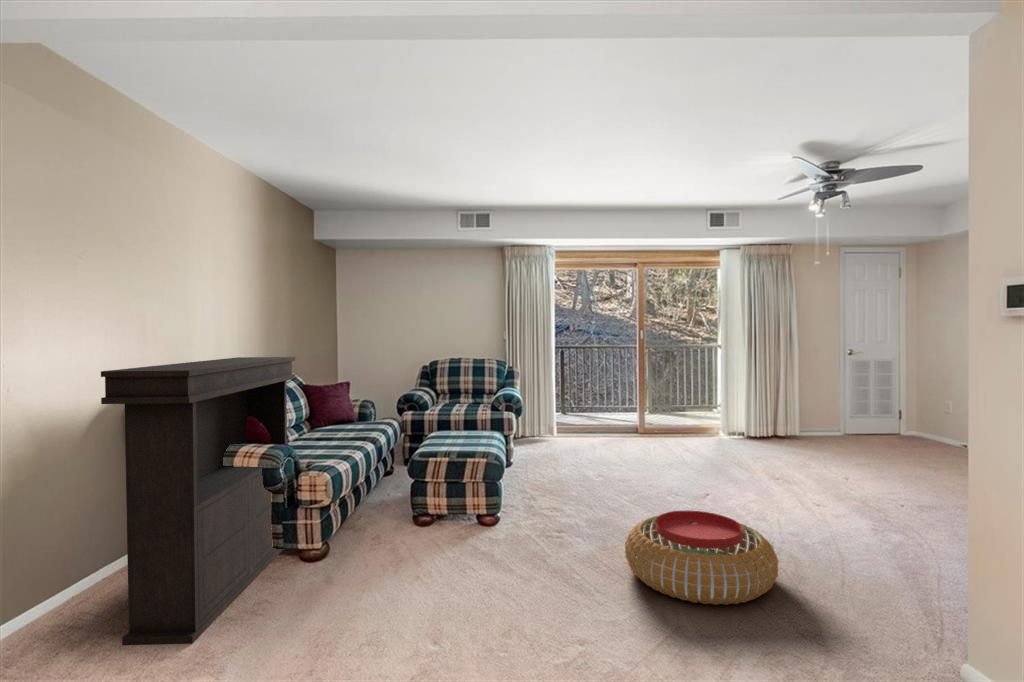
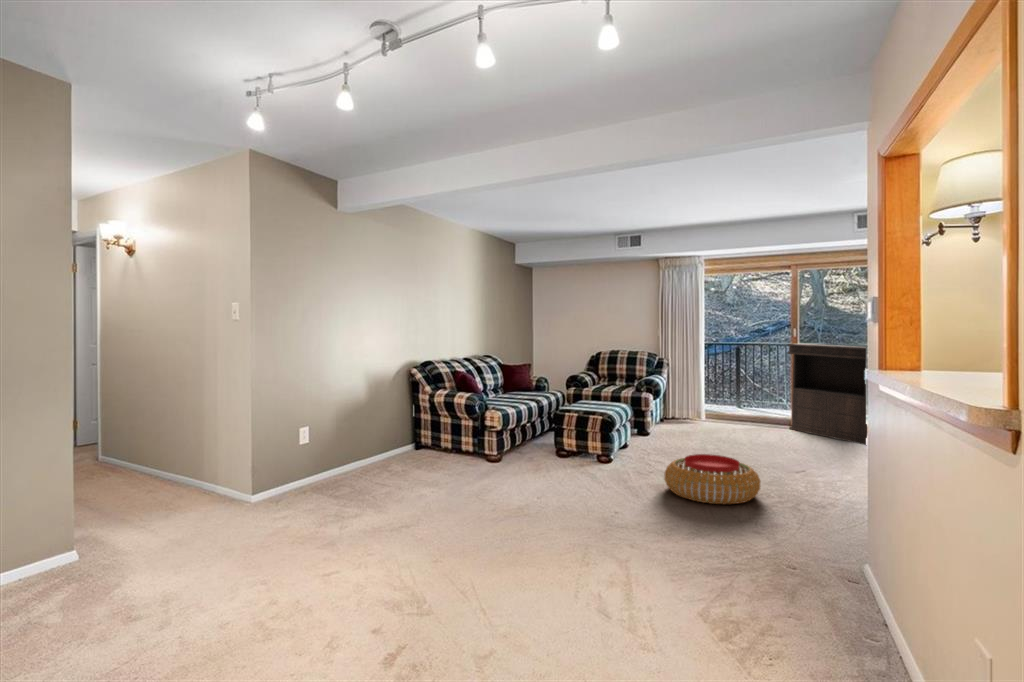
console table: present [101,357,295,645] -> present [788,344,867,445]

